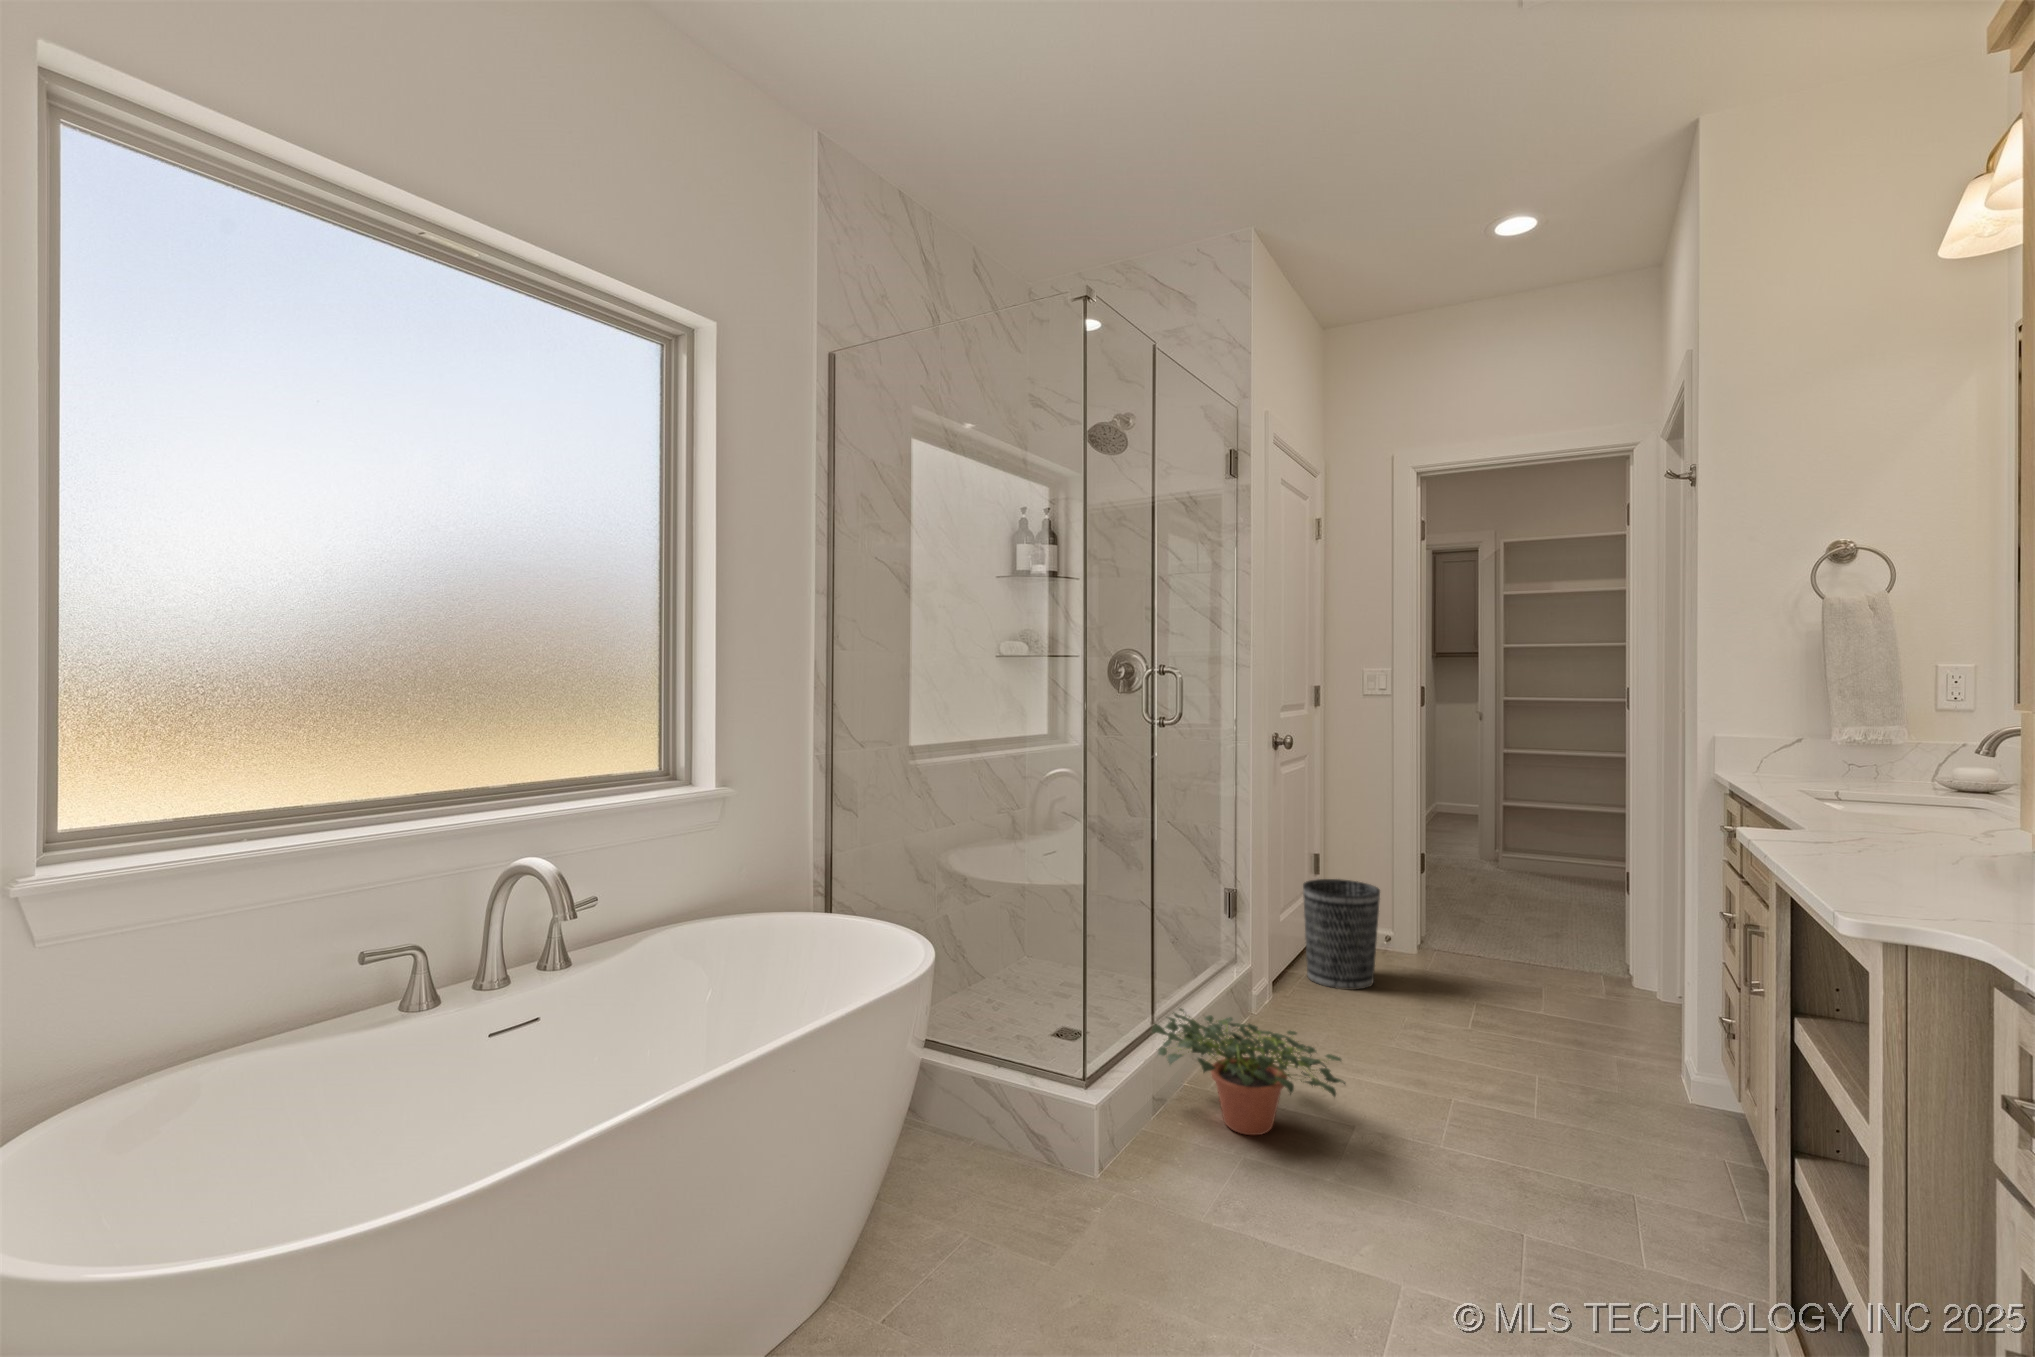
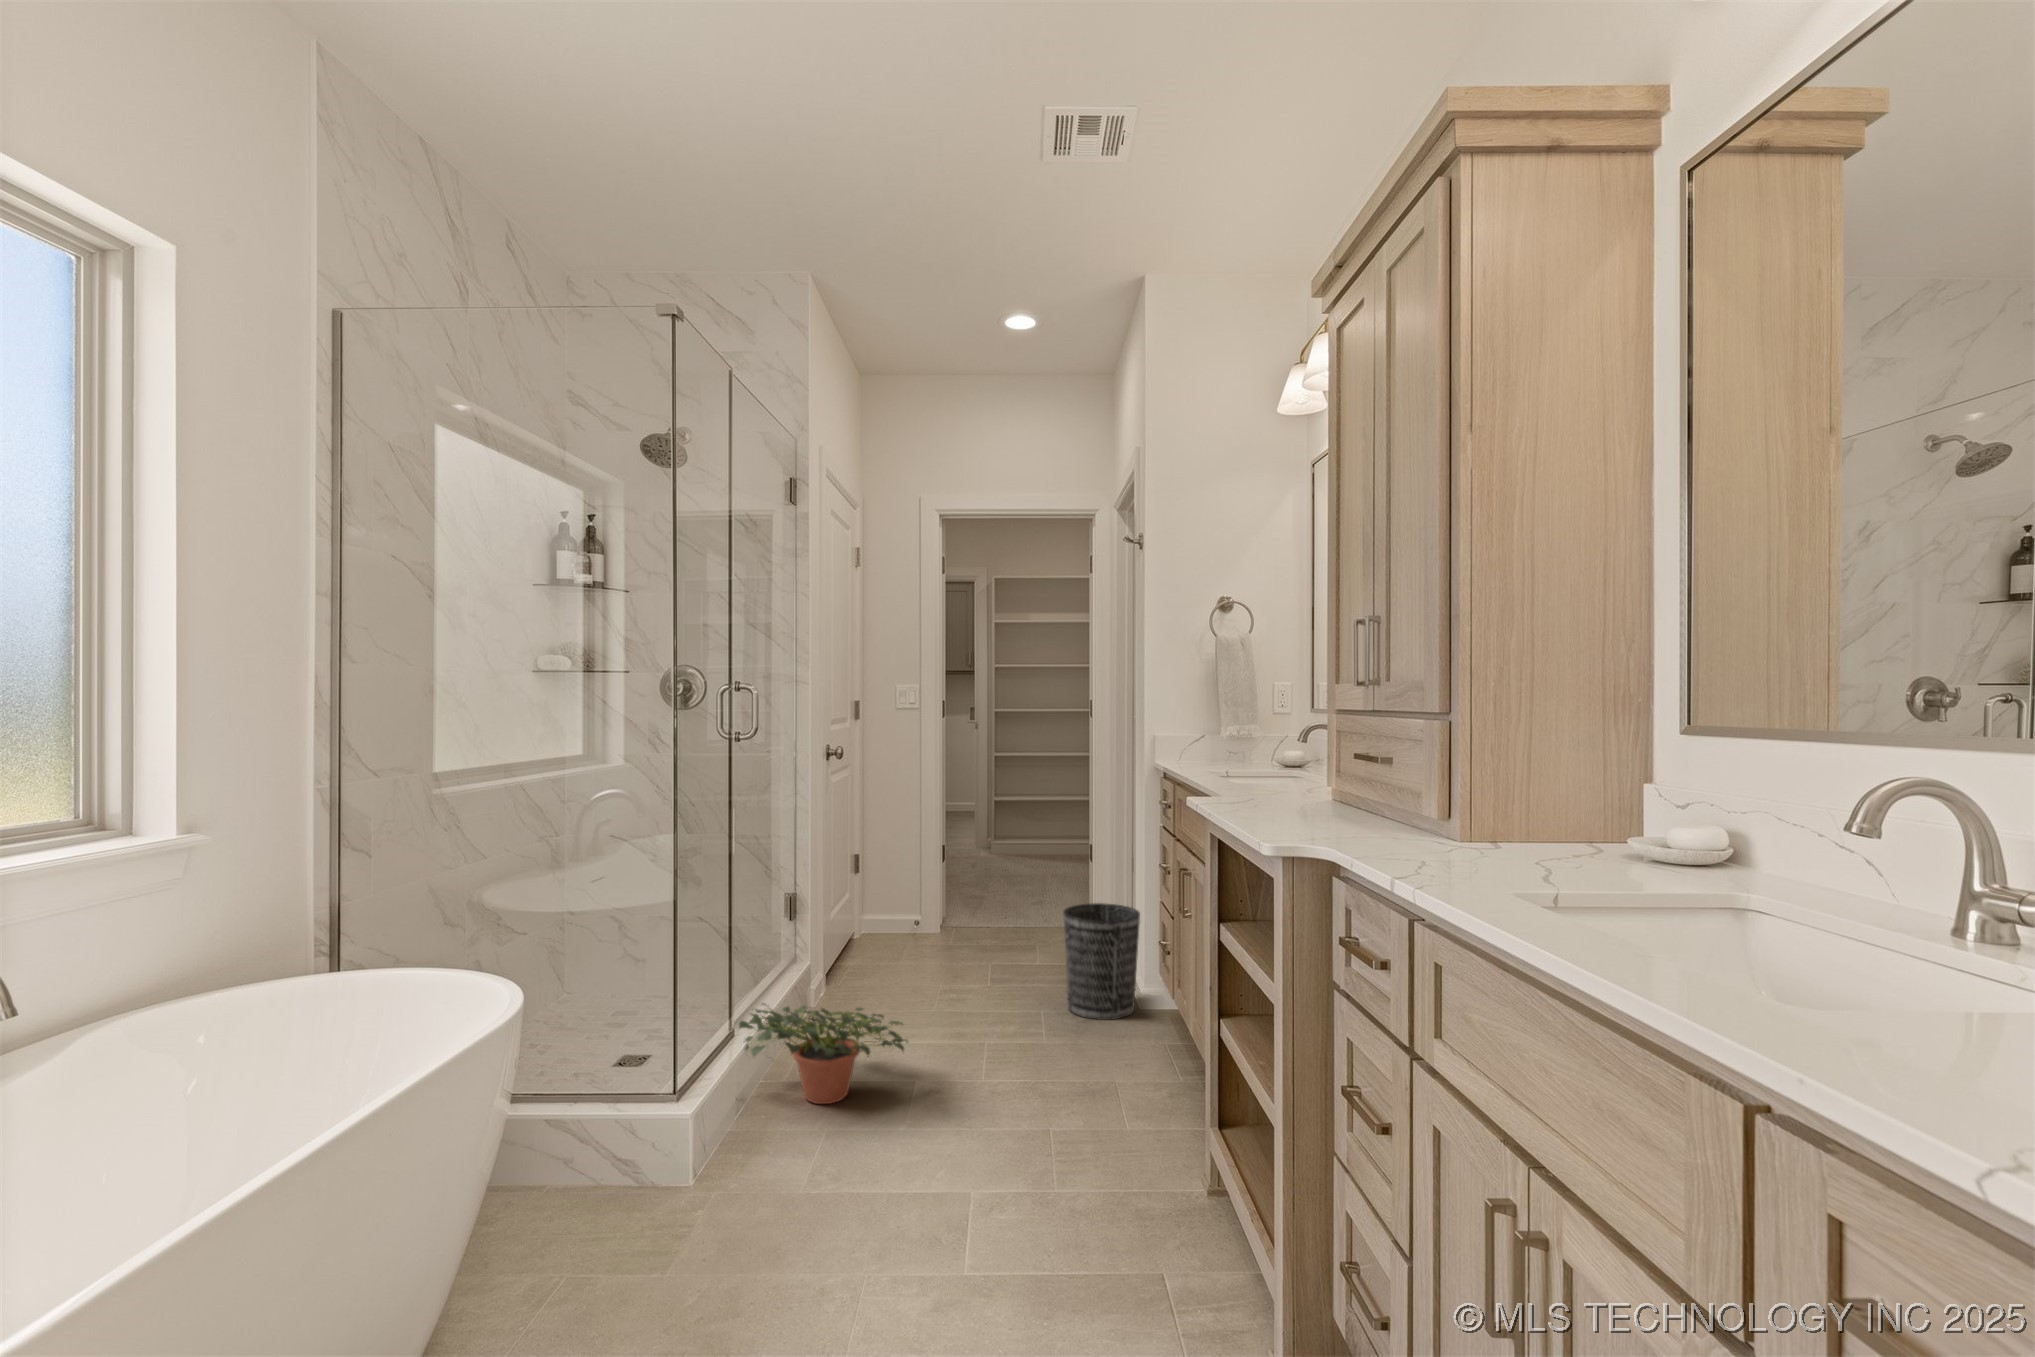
wastebasket: present [1303,879,1380,990] -> present [1063,903,1140,1020]

